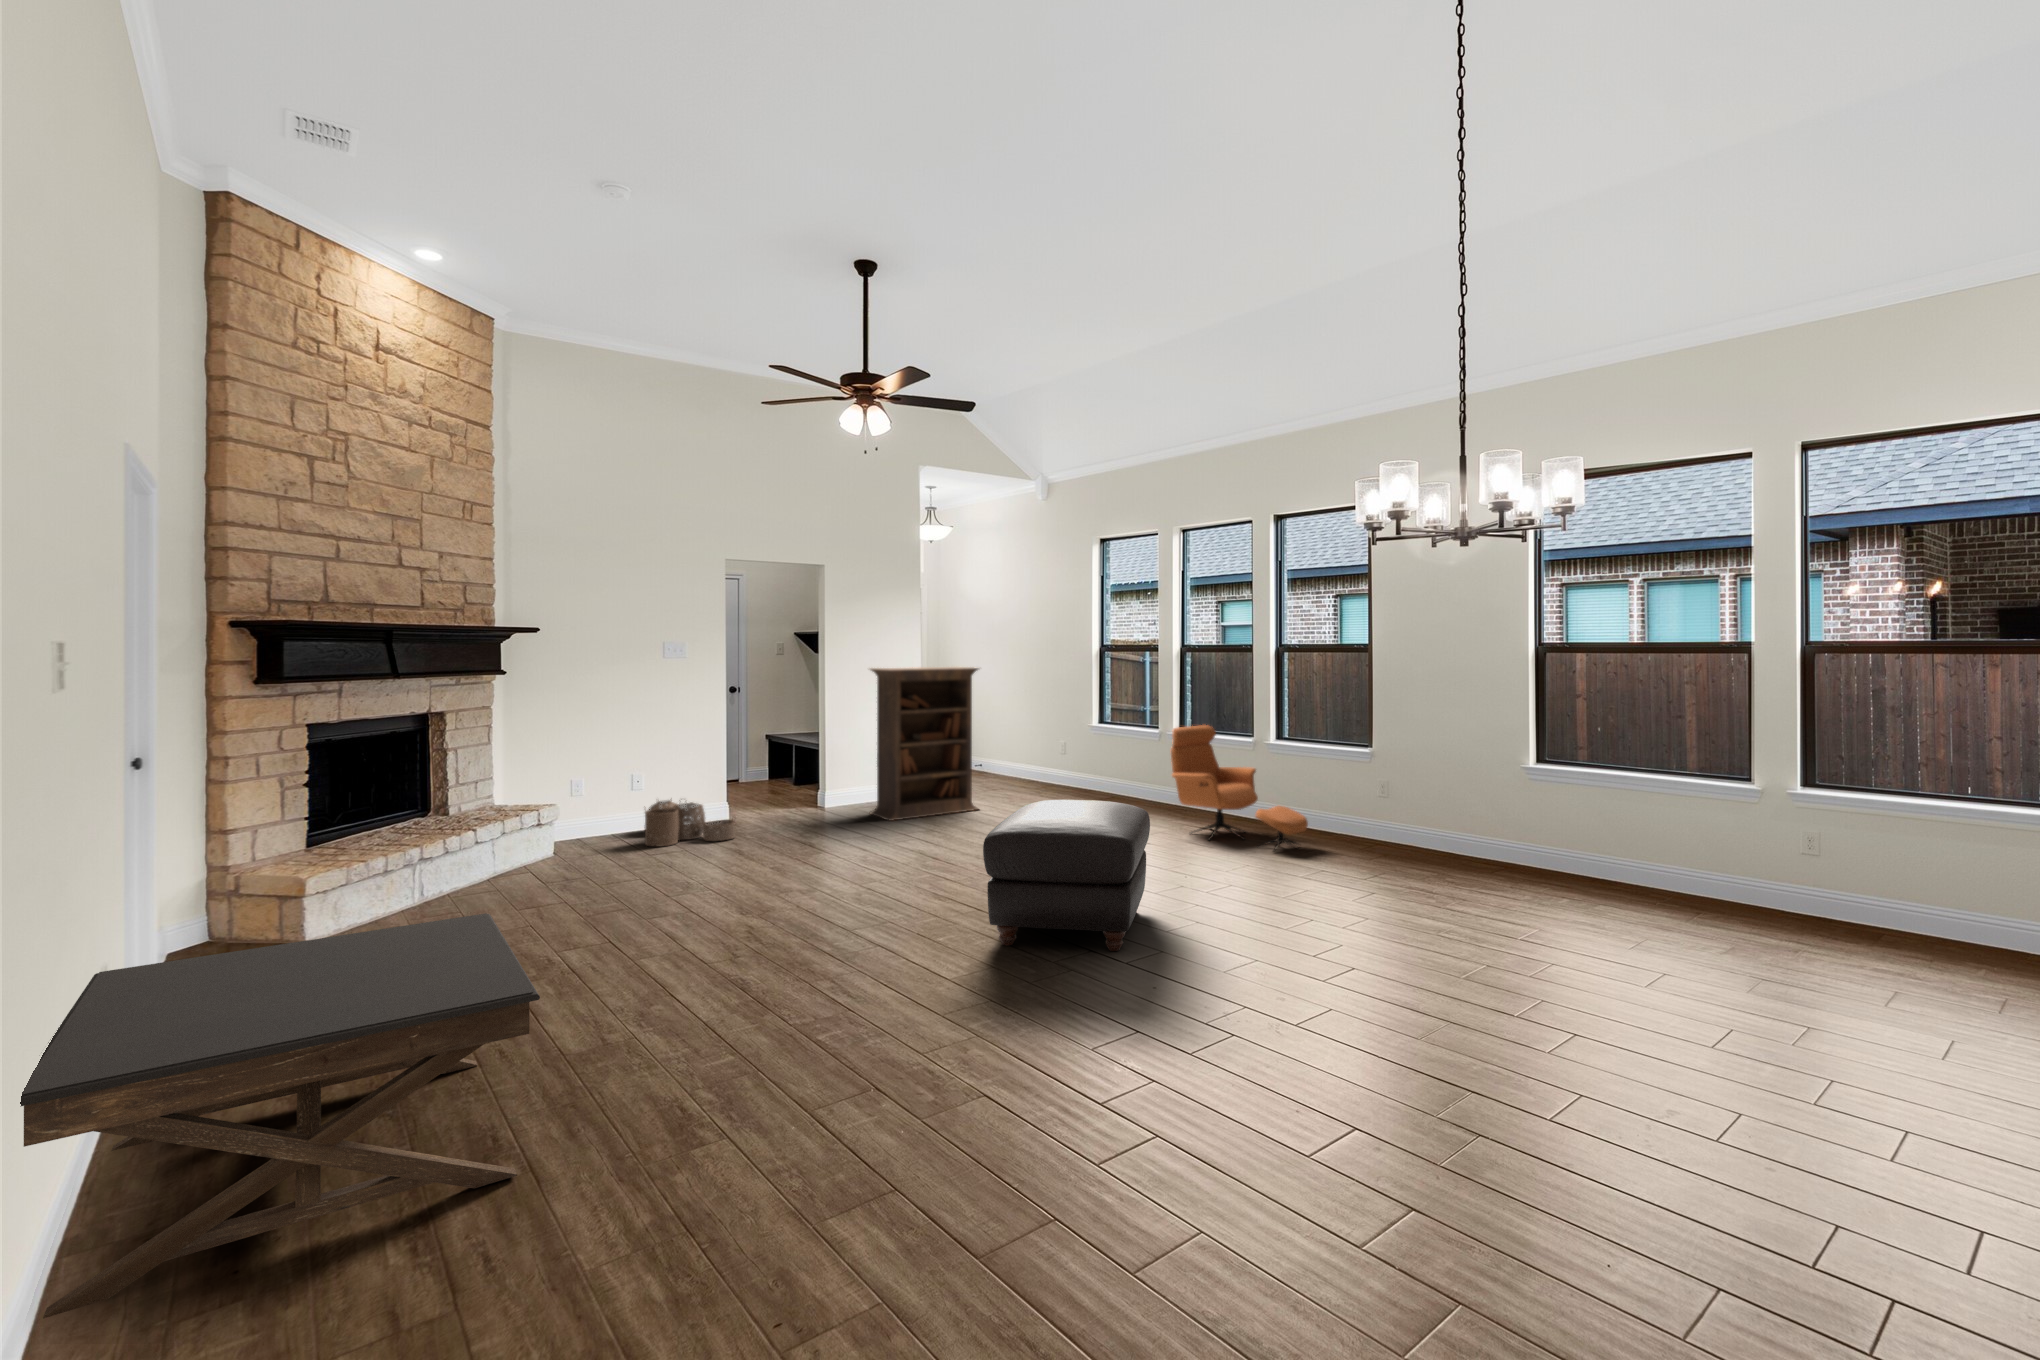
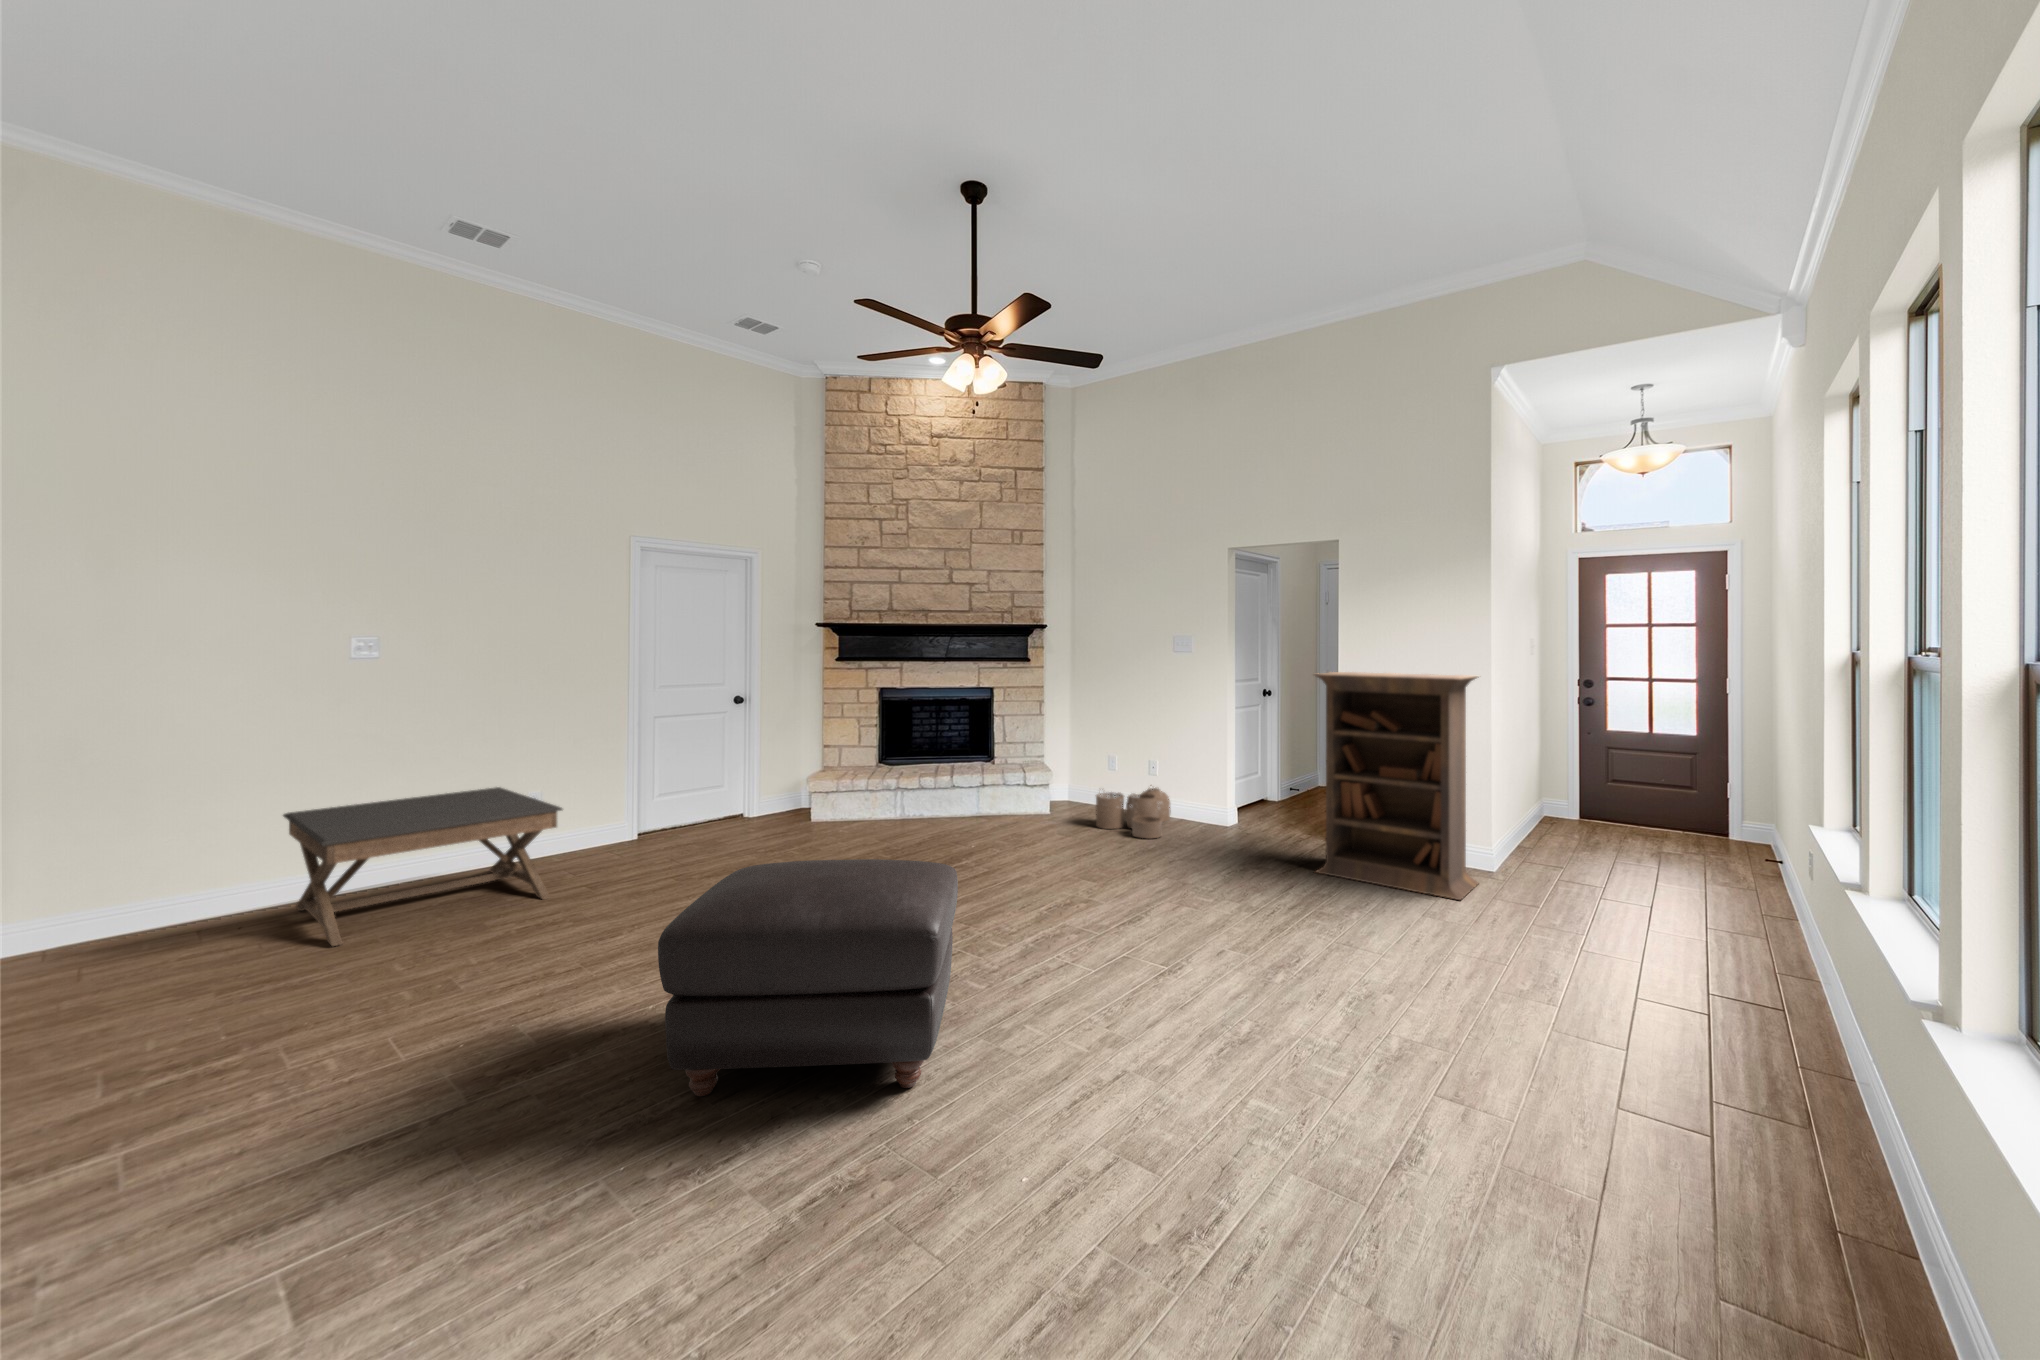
armchair: present [1171,725,1308,850] -> none [1510,834,1759,1309]

